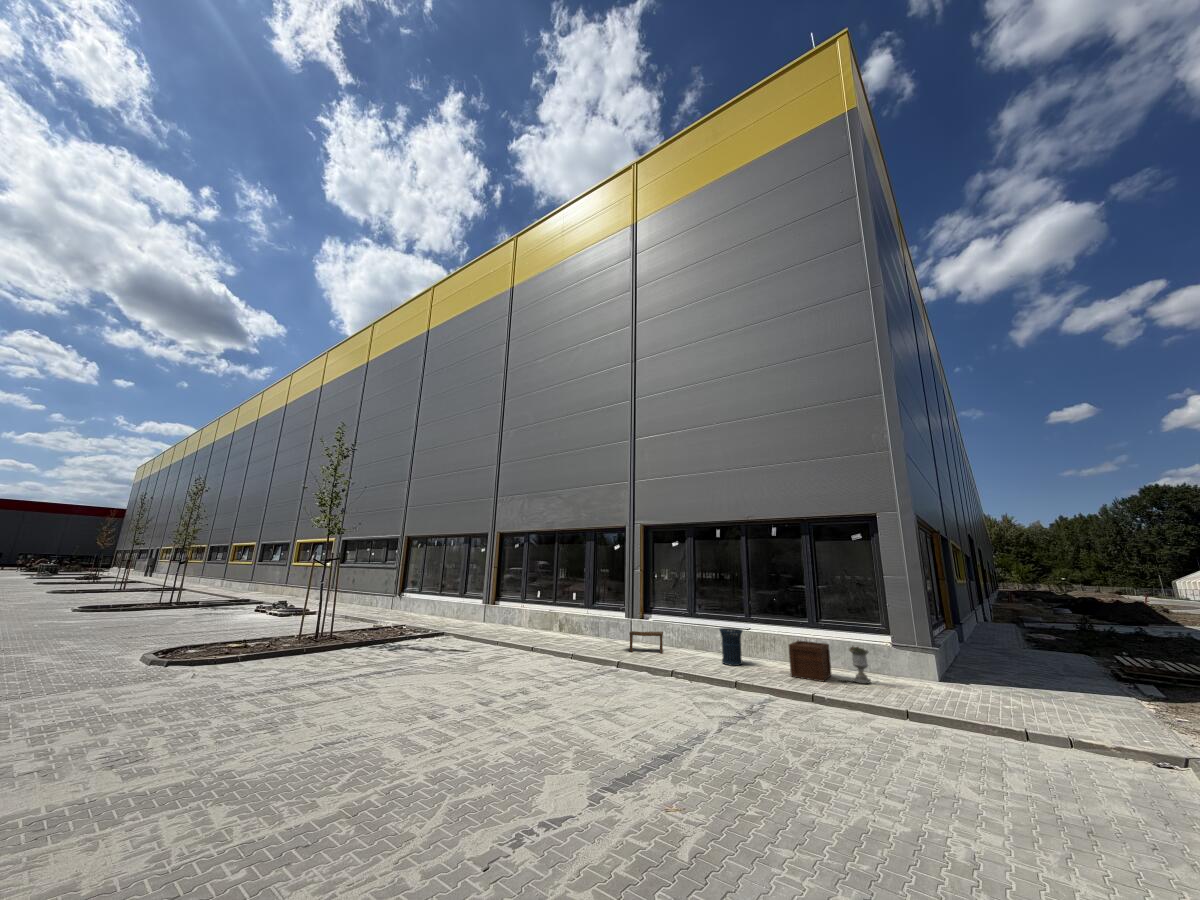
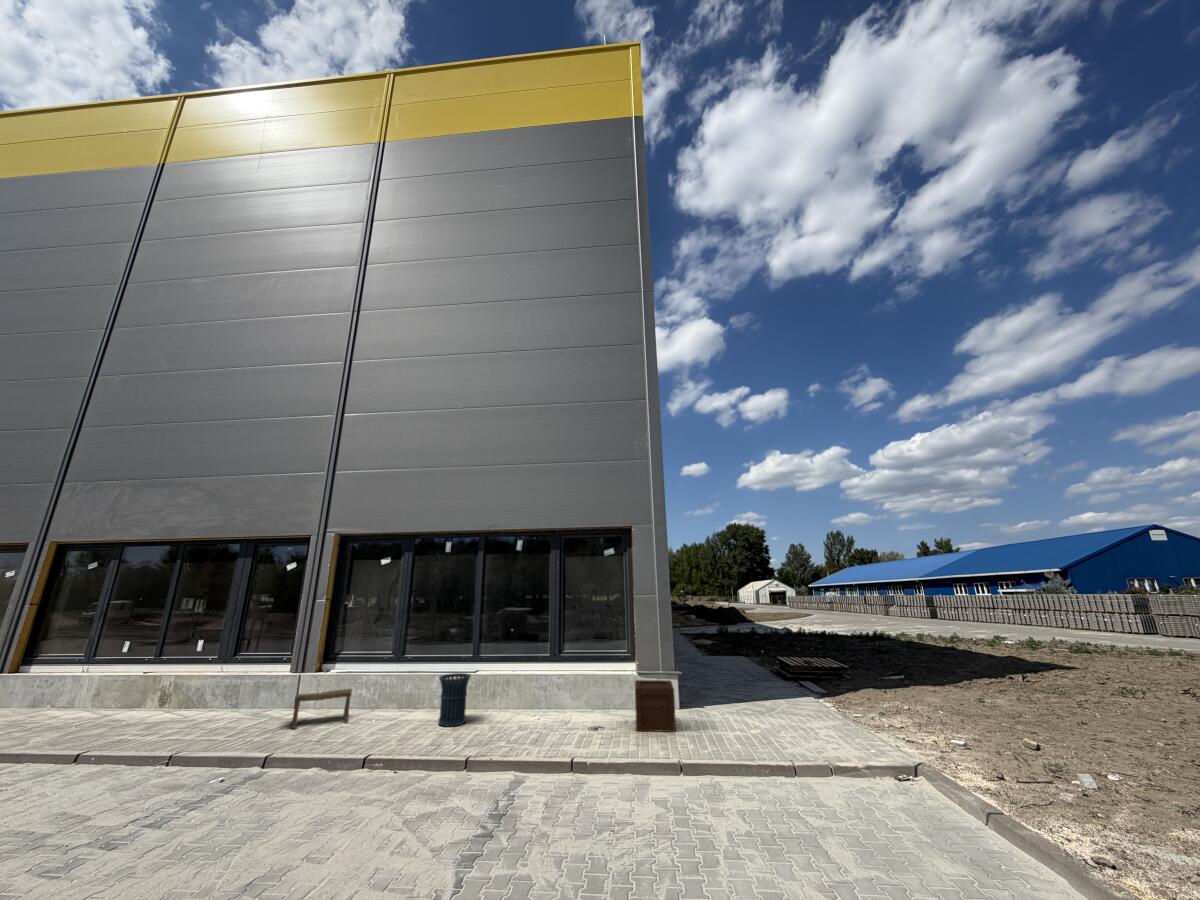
wooden crate: present [789,640,832,682] -> present [635,680,676,732]
planter: present [849,646,871,684] -> none [597,680,617,725]

